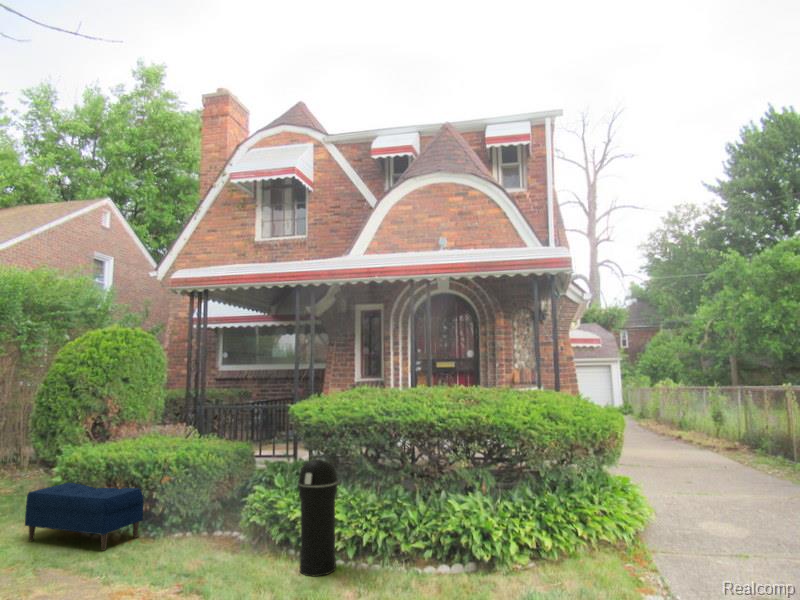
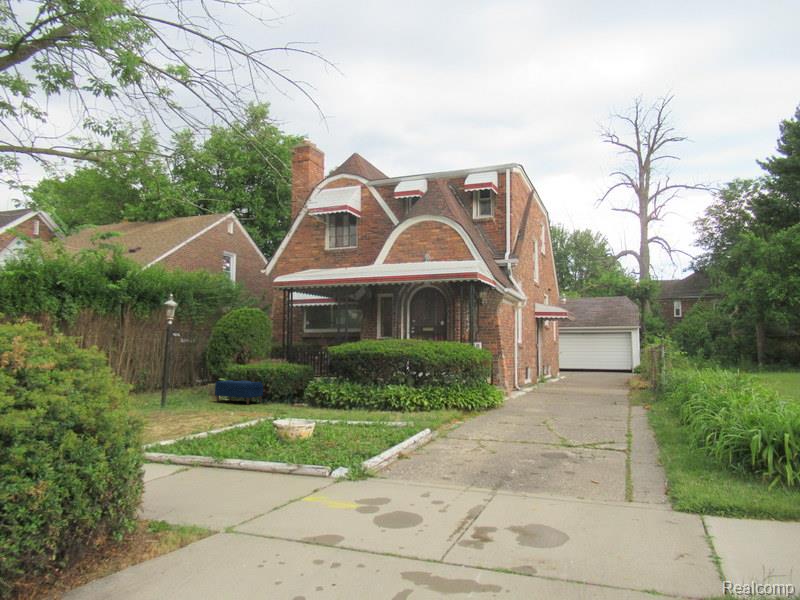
trash can: present [298,460,338,576] -> none [324,366,340,412]

